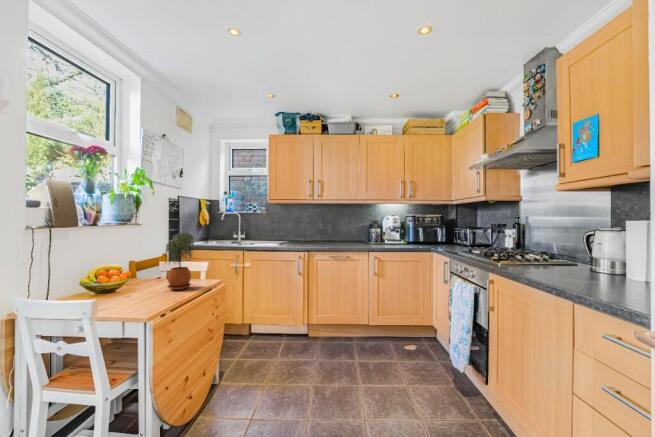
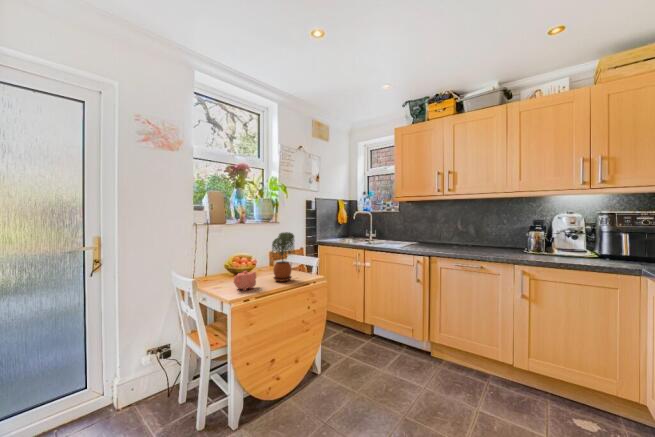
teapot: none [129,280,164,304] -> present [234,271,256,291]

